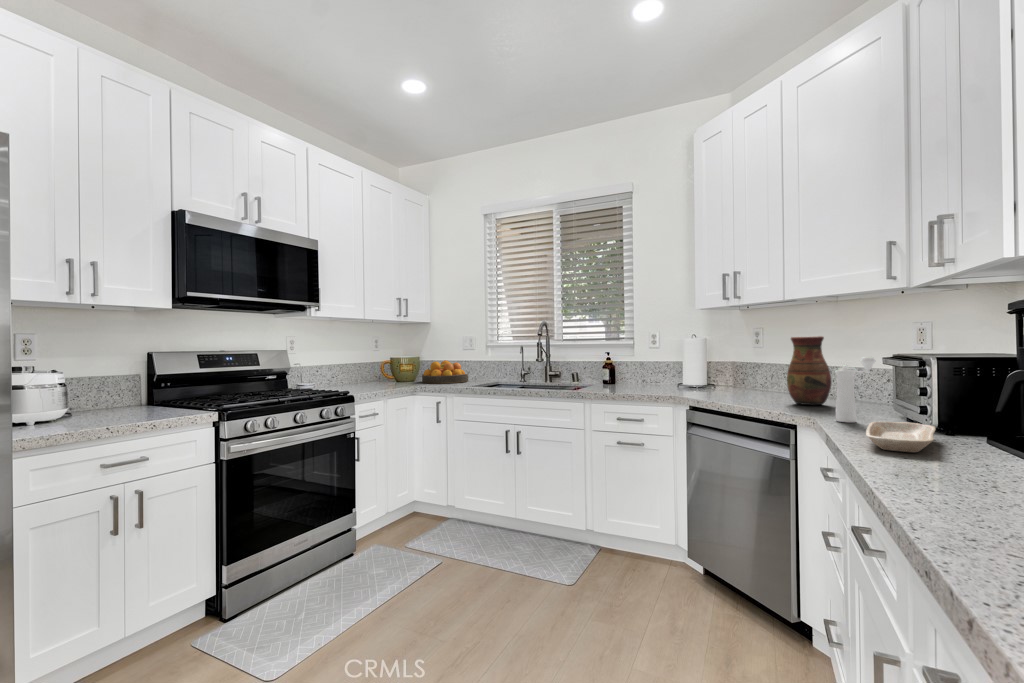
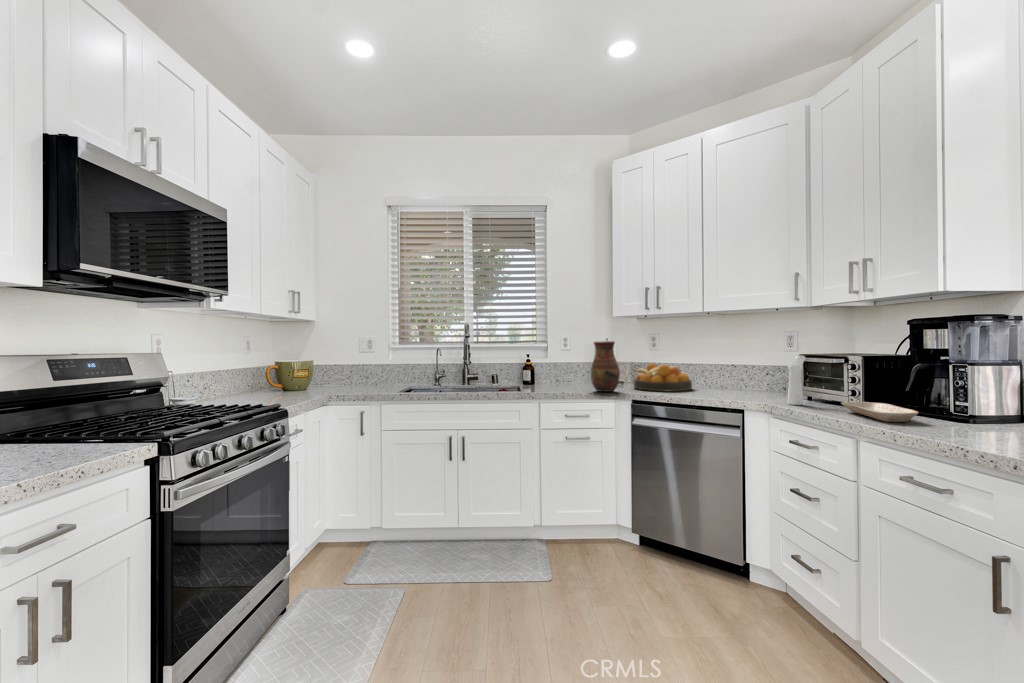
vase: present [787,336,831,405] -> present [591,341,620,392]
fruit bowl: present [422,360,468,384] -> present [634,363,692,391]

